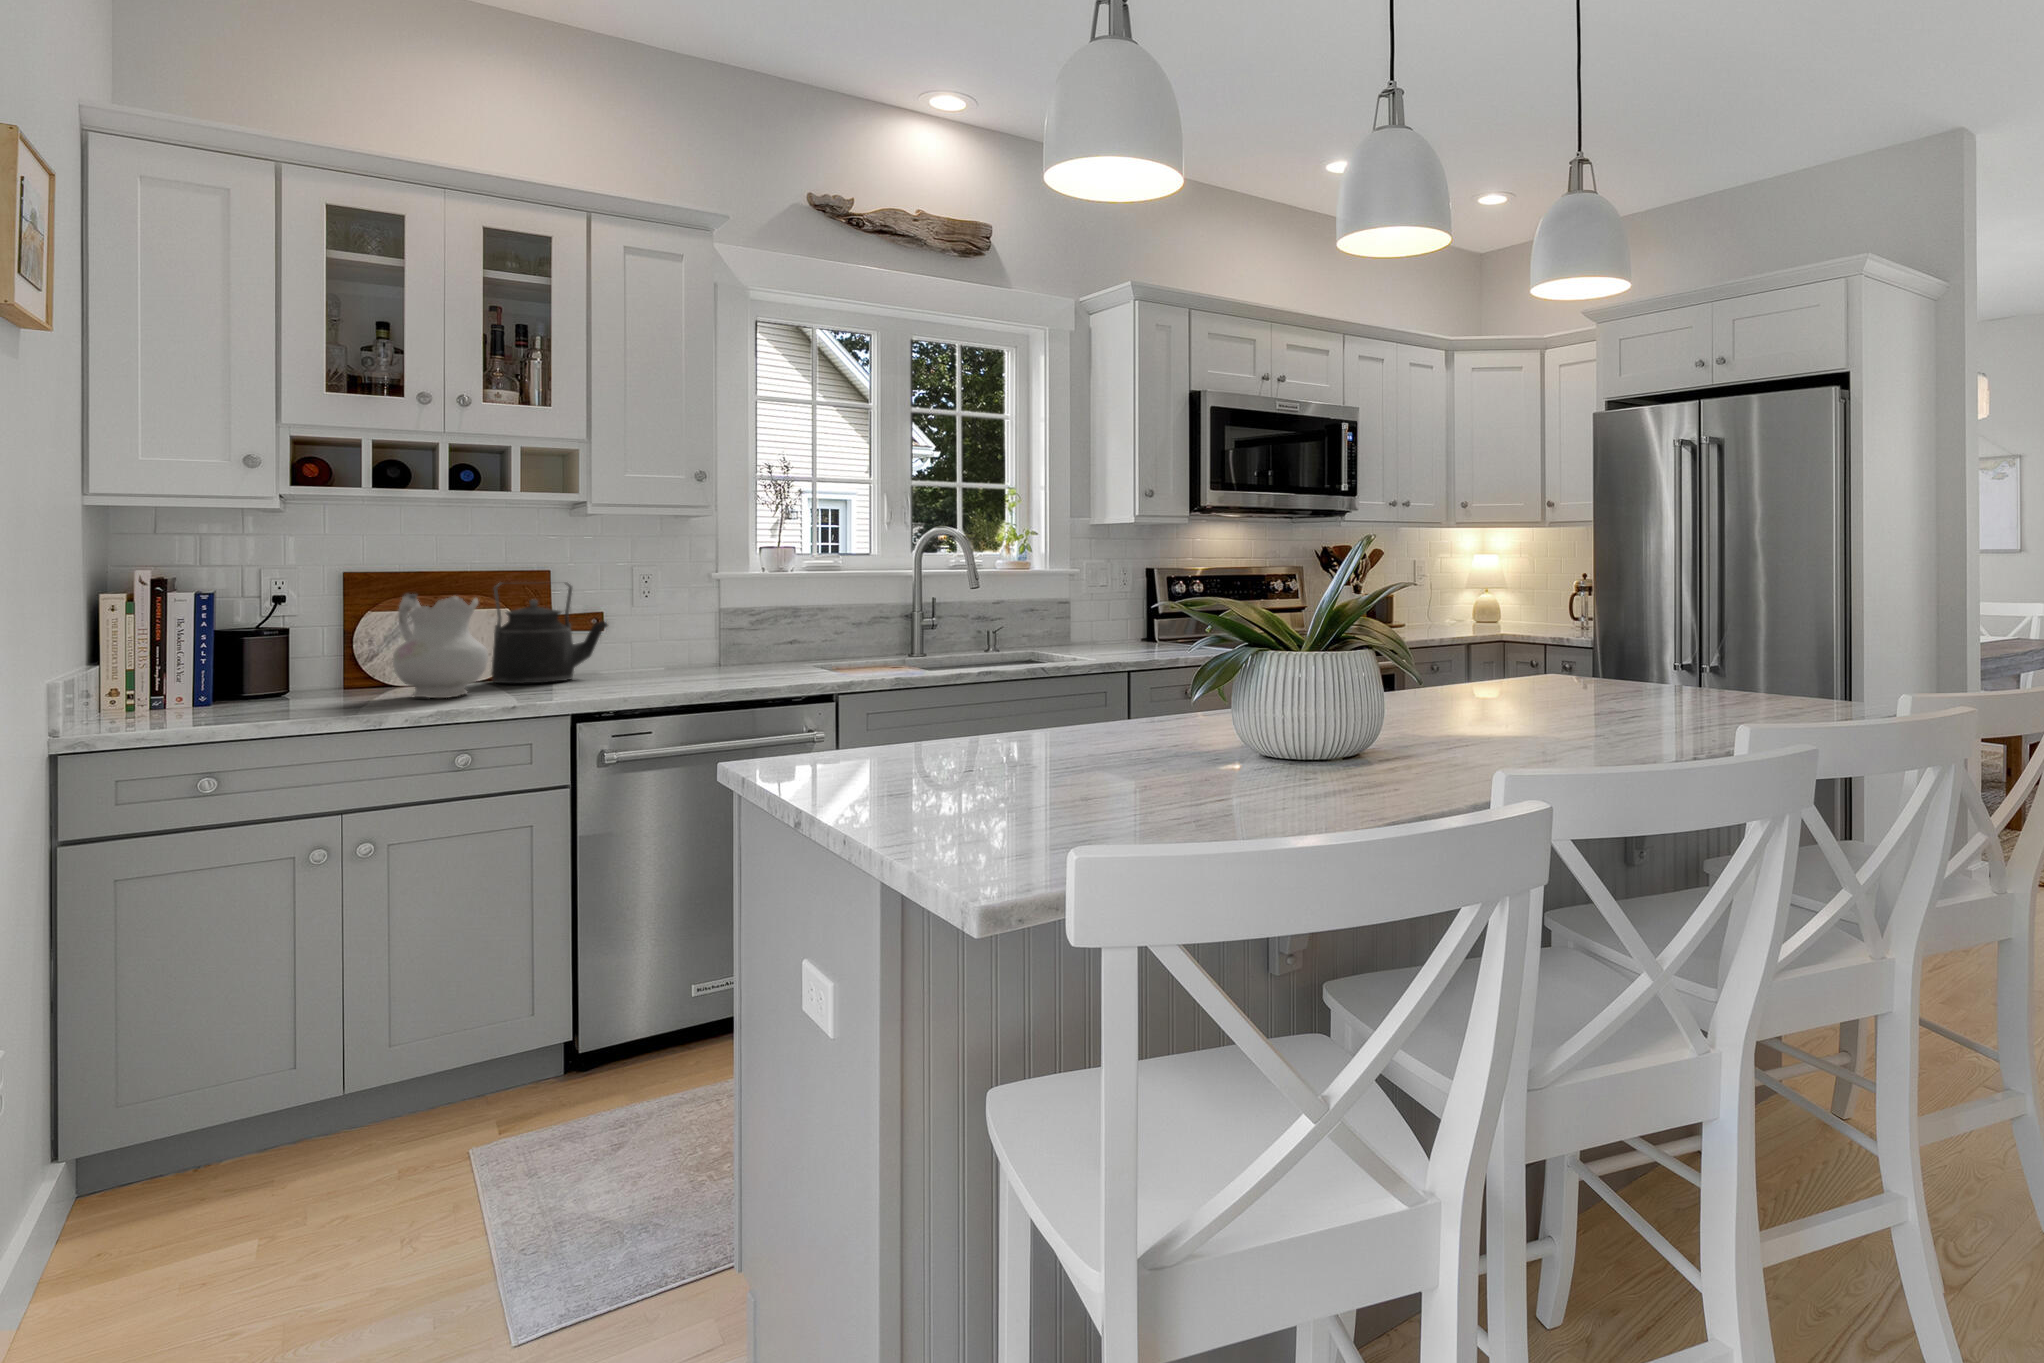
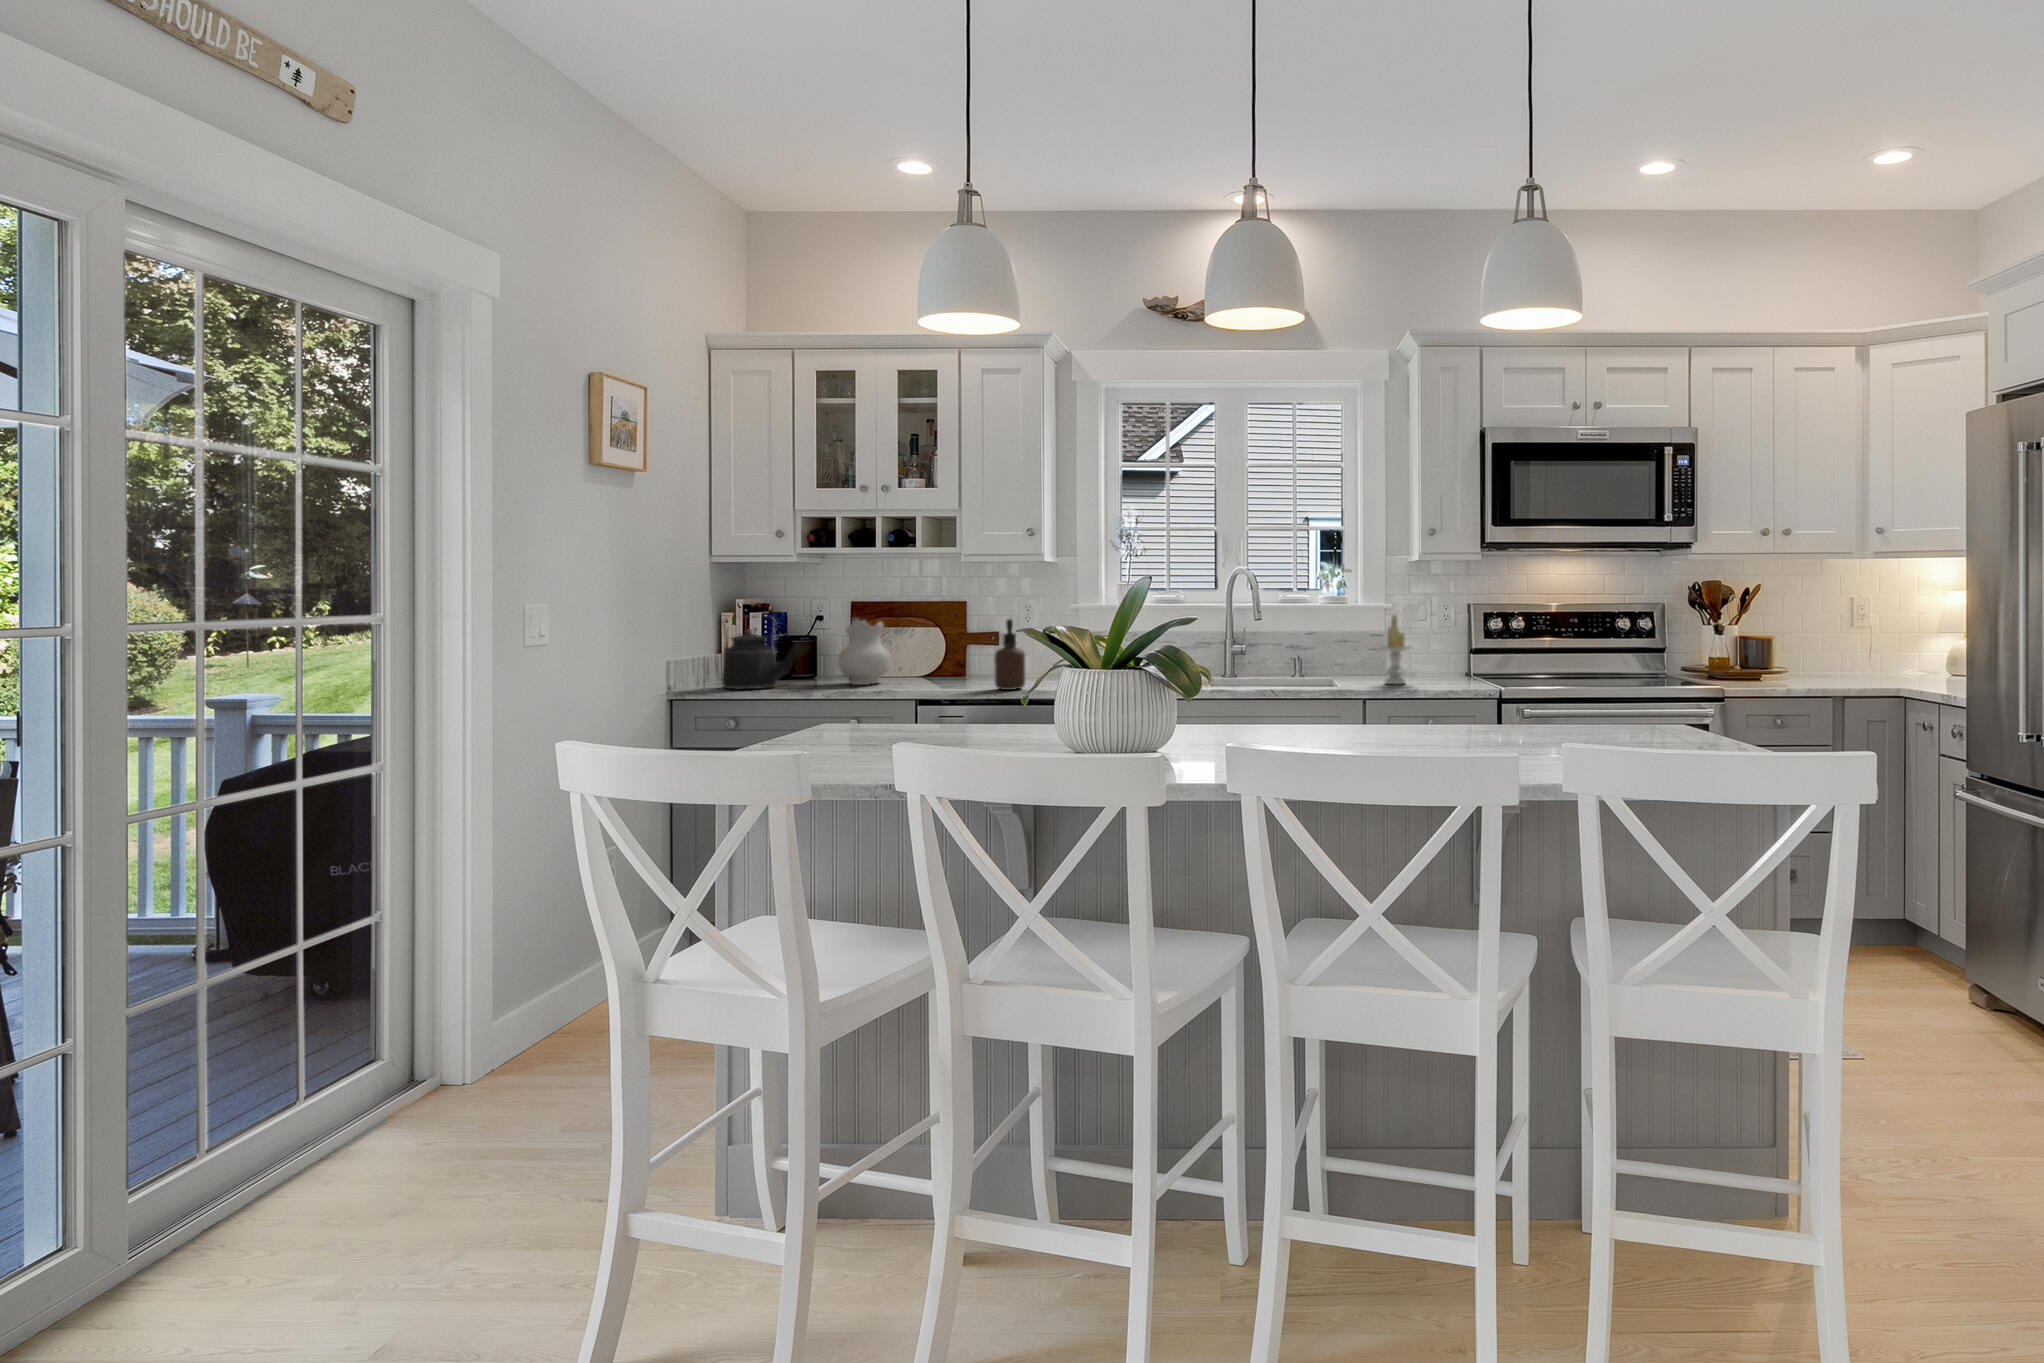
candle: none [1125,580,1163,655] -> present [1379,615,1411,684]
kettle: present [491,583,608,684] -> present [722,619,801,689]
soap dispenser: none [699,590,744,688] -> present [994,619,1025,690]

